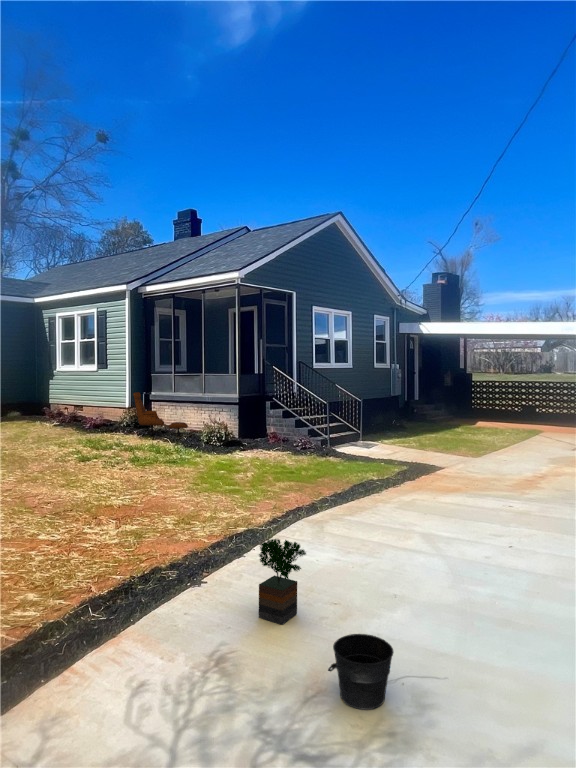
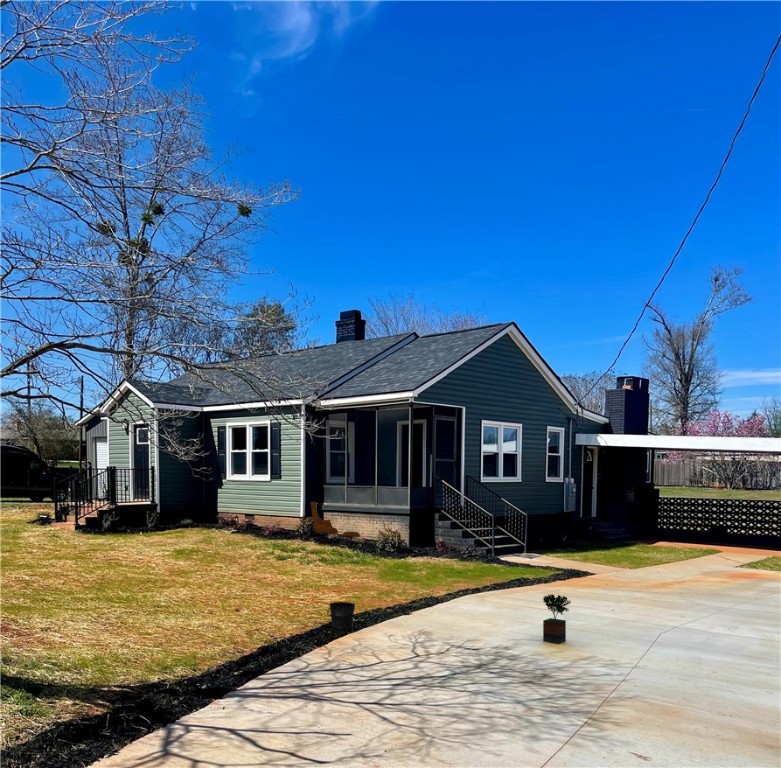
potted tree: present [259,539,306,625] -> present [543,594,571,644]
bucket: present [328,634,394,710] -> present [327,602,355,629]

